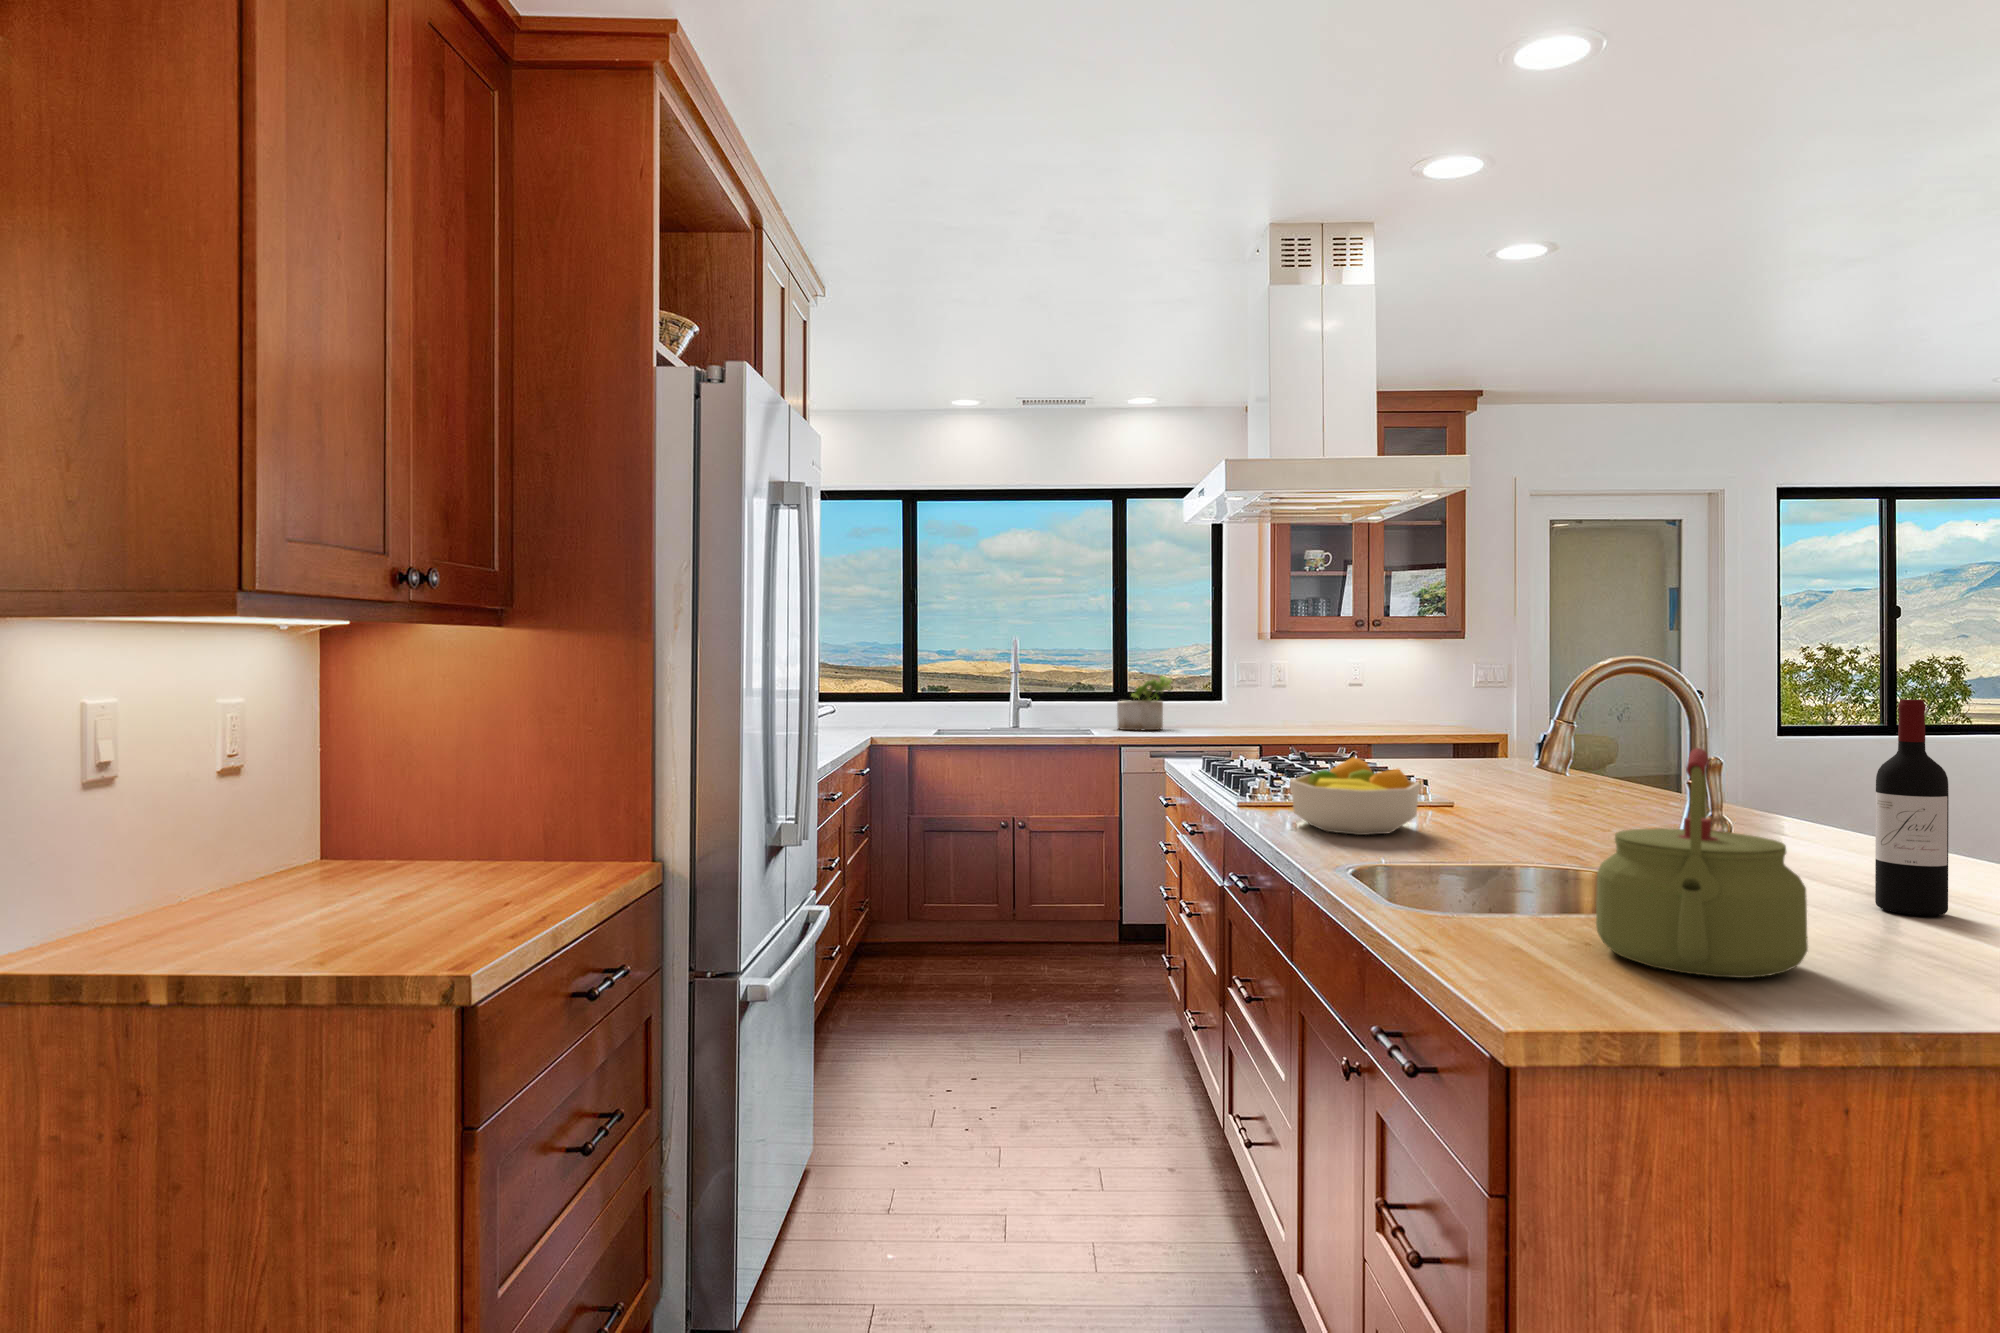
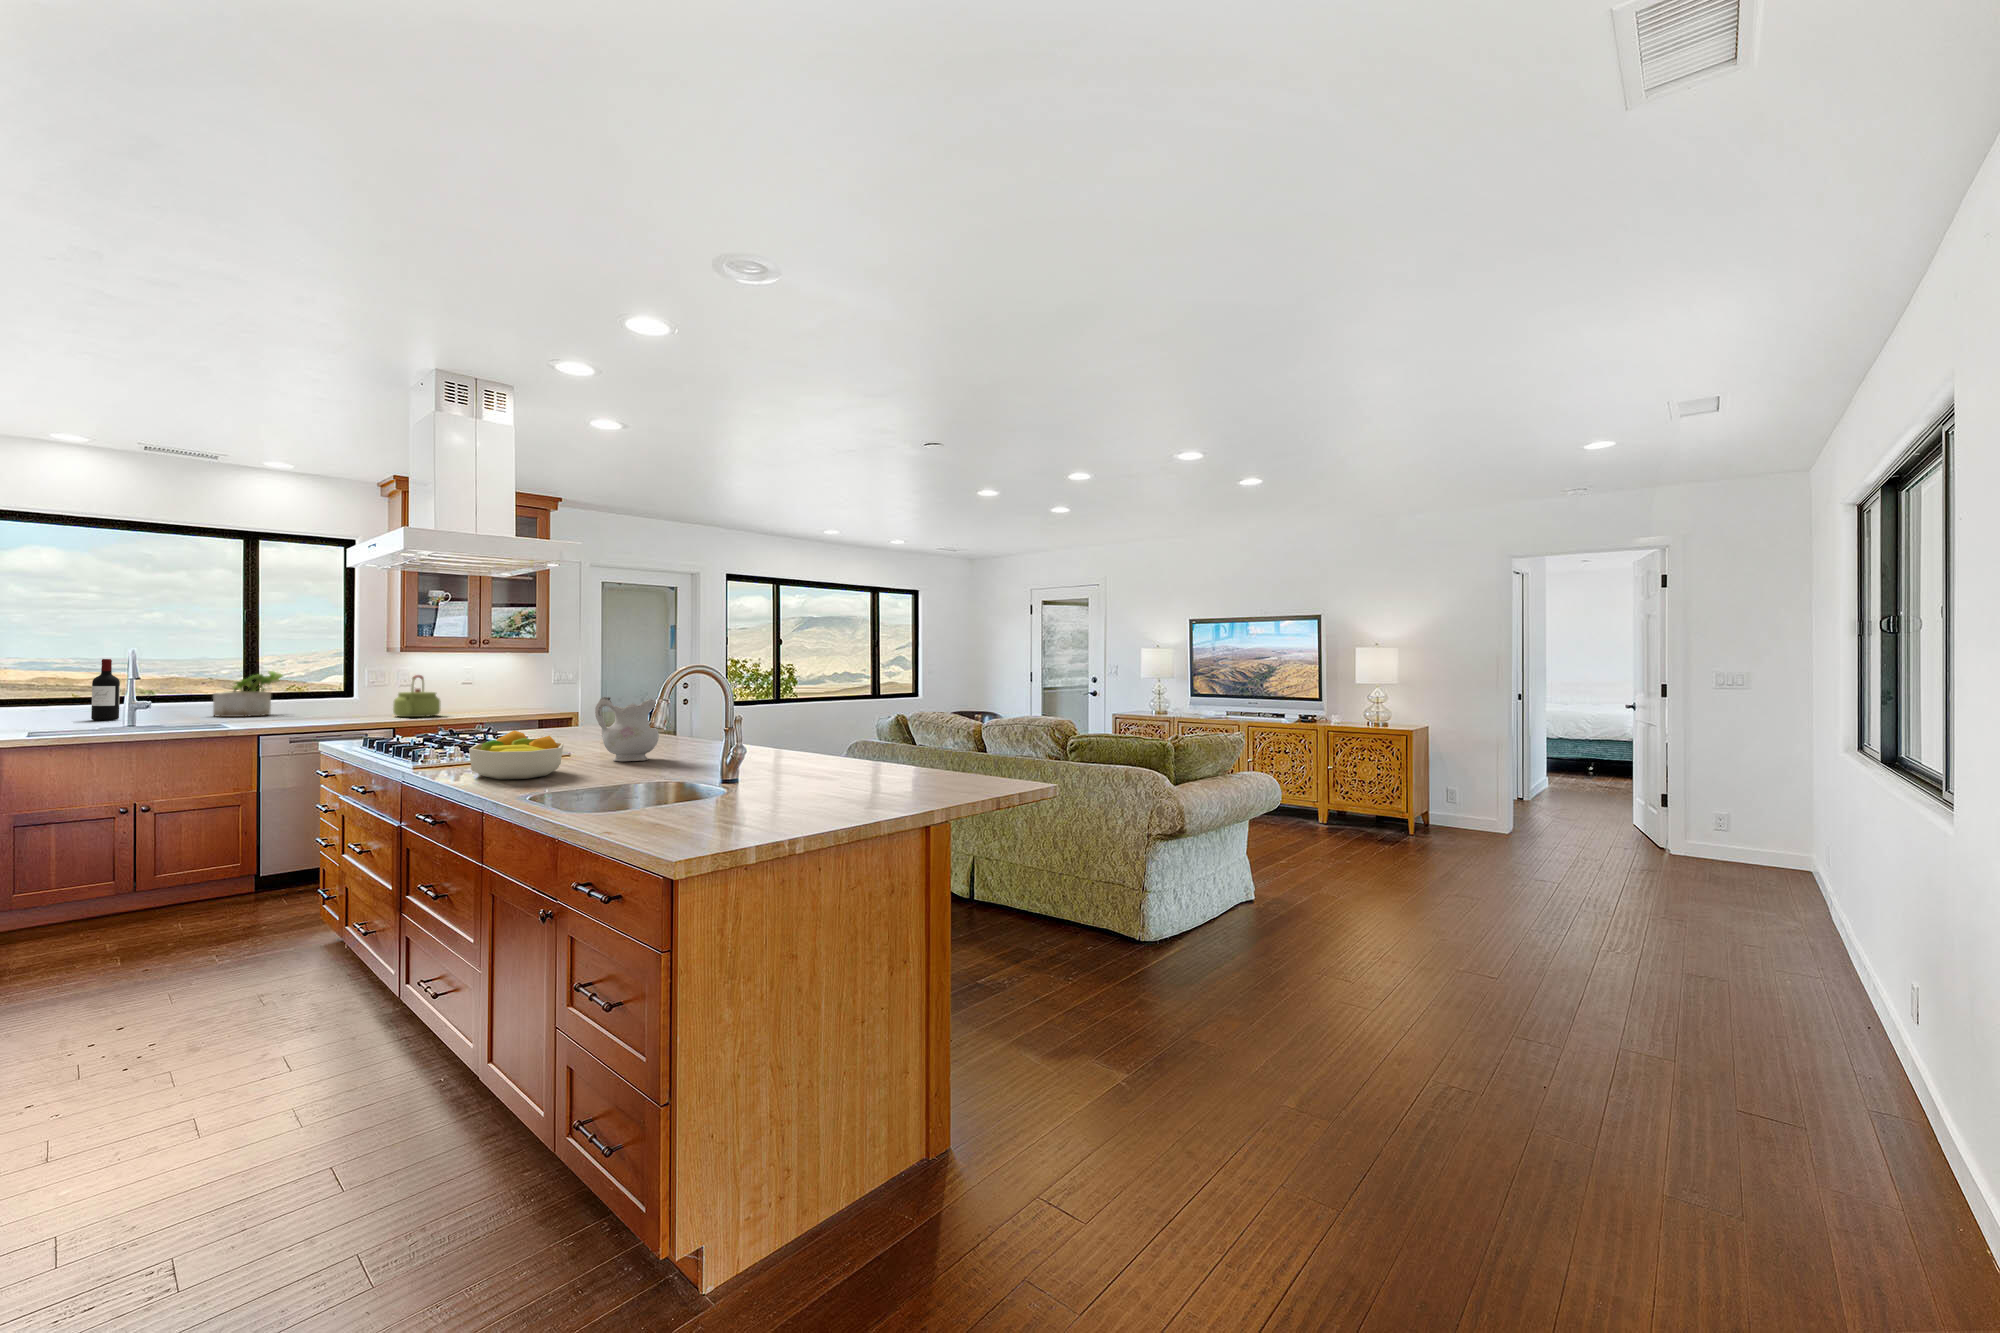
wine bottle: present [1875,700,1949,916] -> present [91,659,120,720]
ceramic pitcher: none [1479,707,1590,827] -> present [595,697,659,762]
kettle: present [1596,748,1808,978] -> present [393,675,440,717]

